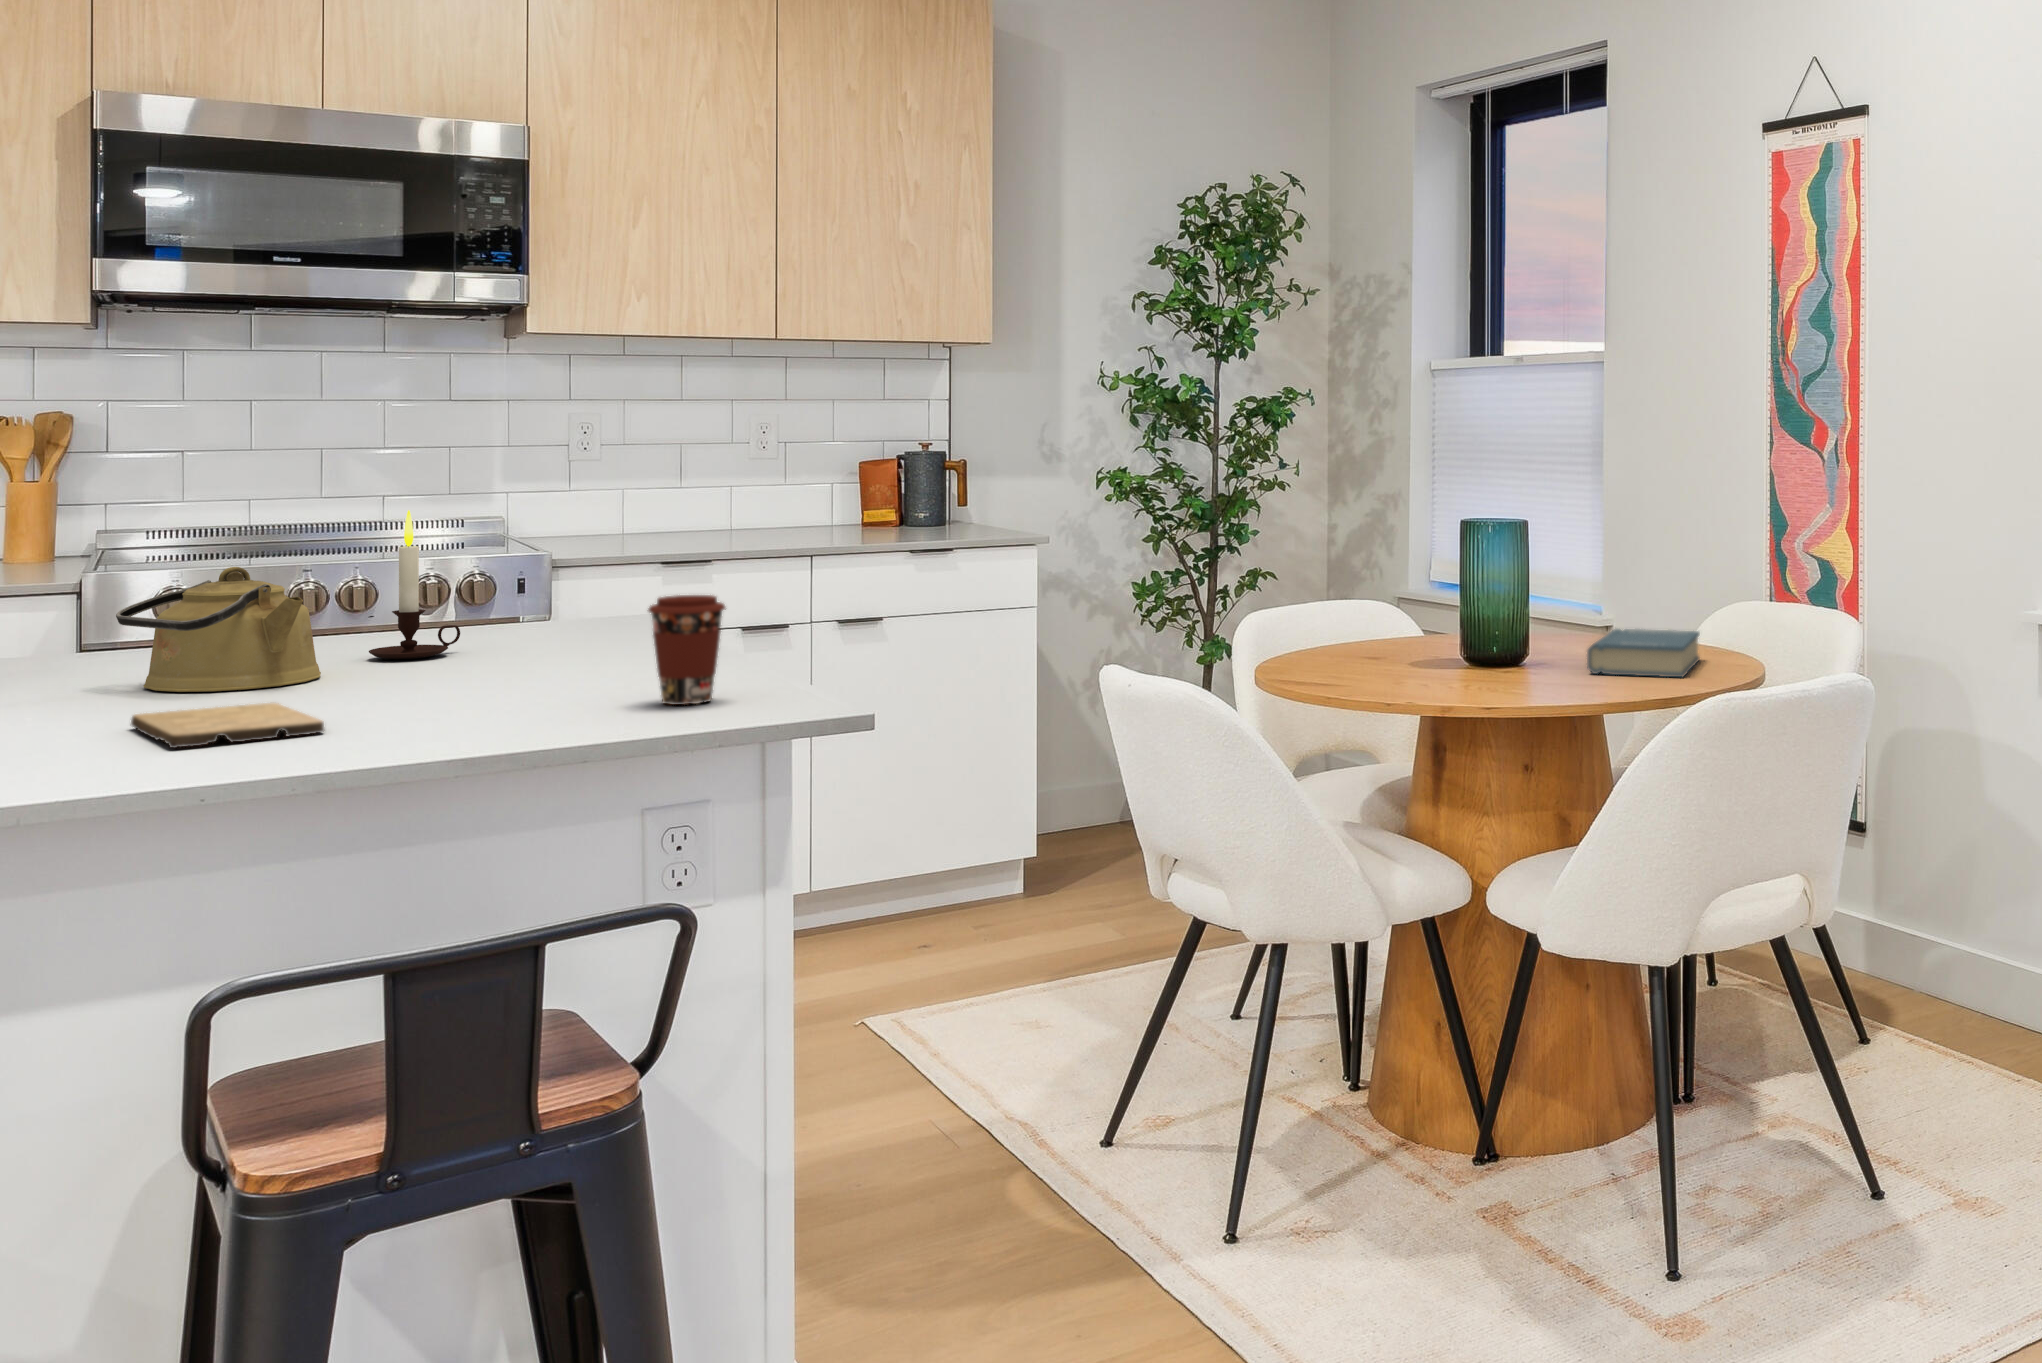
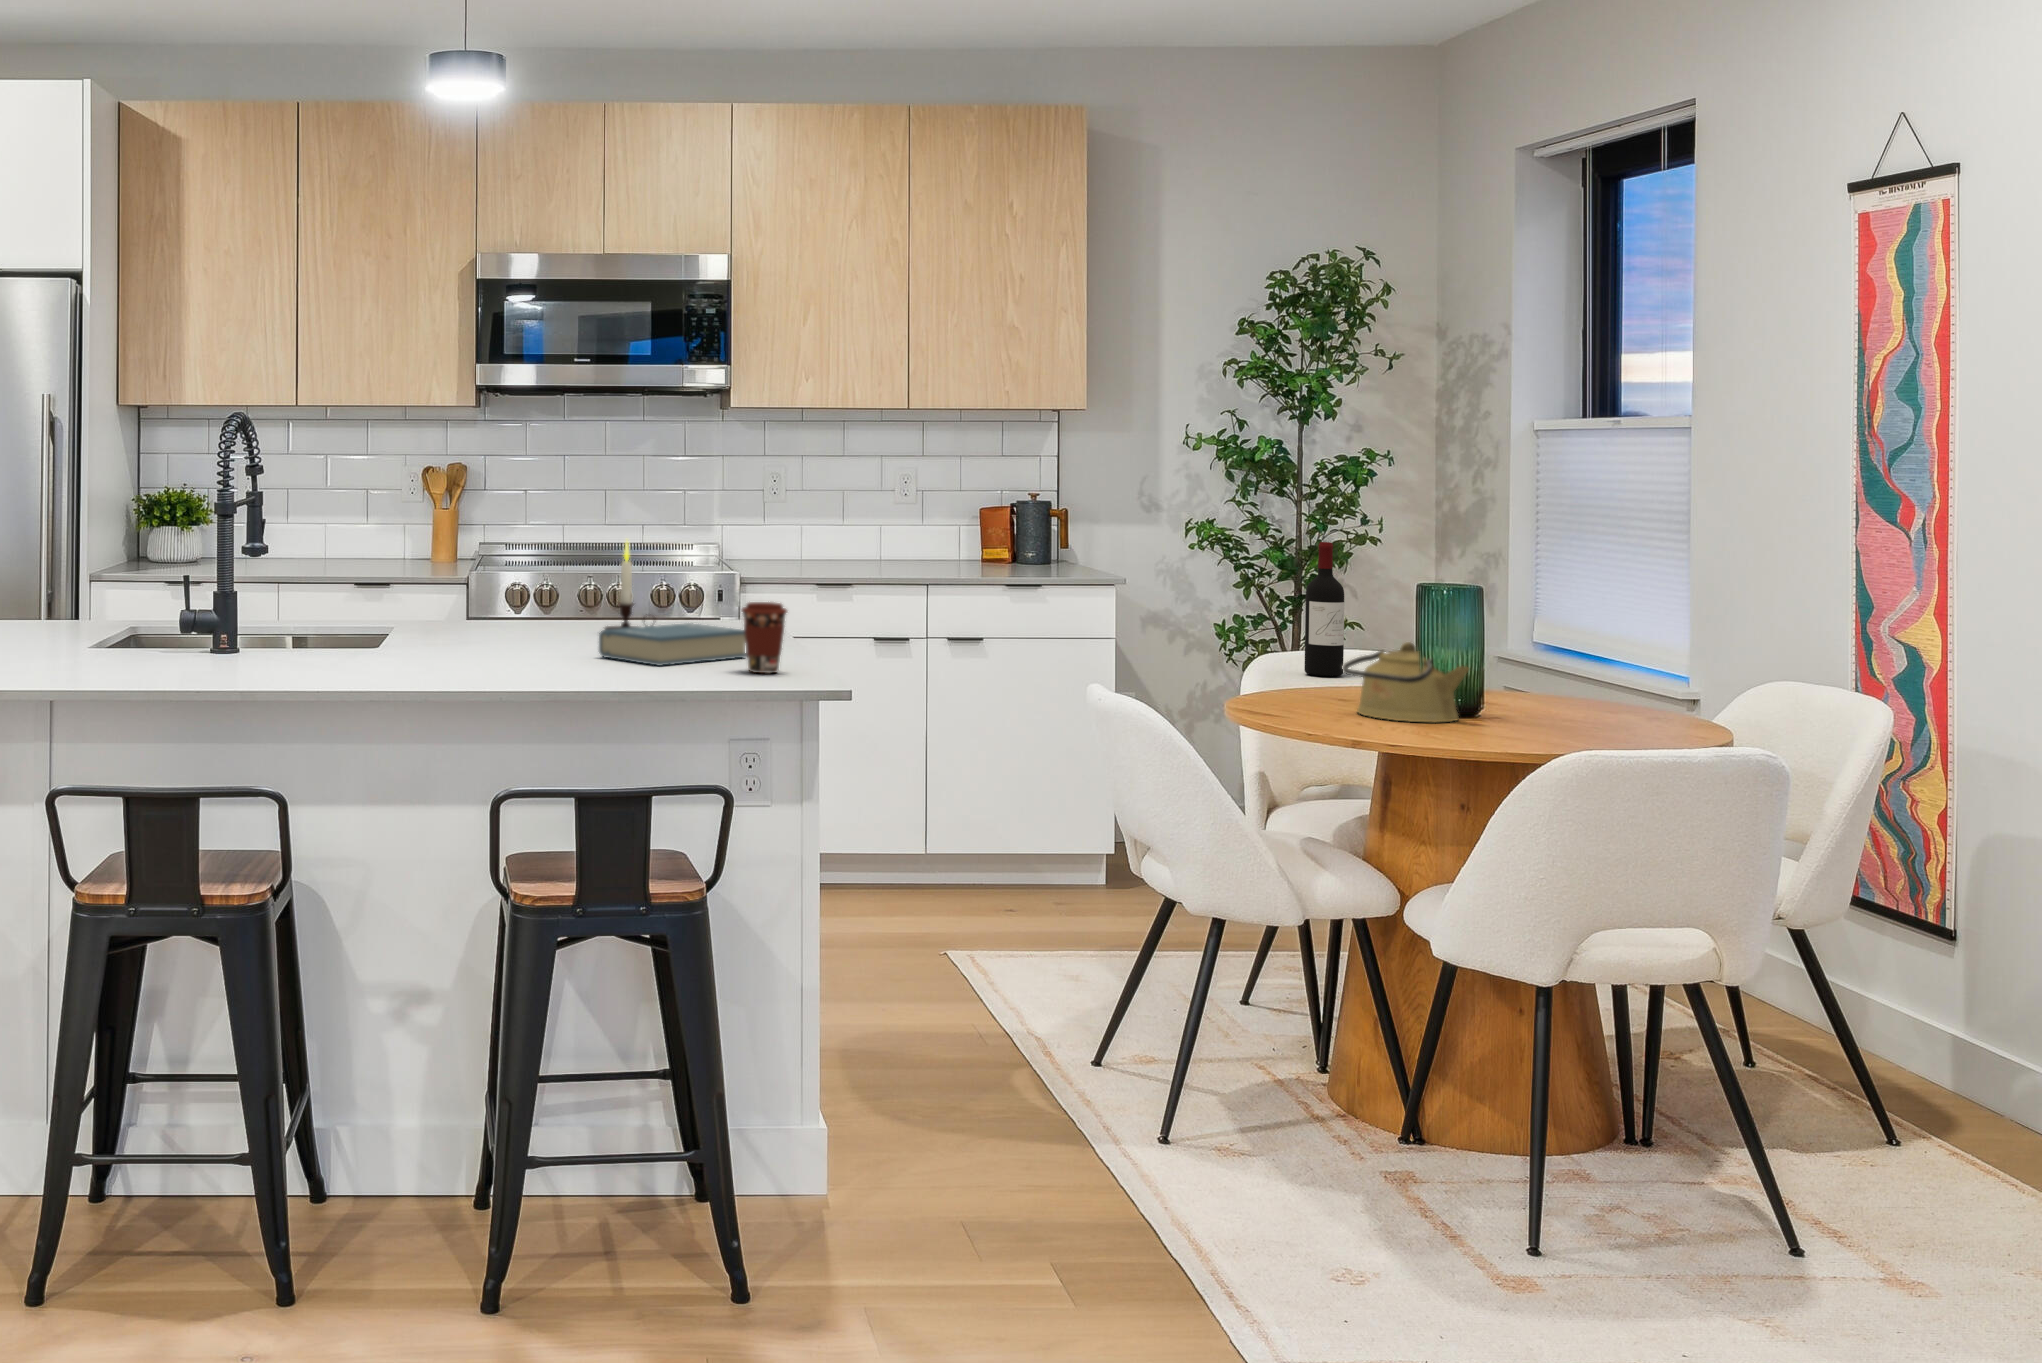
wine bottle: none [1297,483,1338,635] -> present [1305,542,1344,677]
kettle: present [116,567,321,692] -> present [1343,642,1469,723]
book: present [1587,629,1700,677] -> present [599,623,747,666]
cutting board: present [131,703,324,748] -> none [475,651,564,670]

